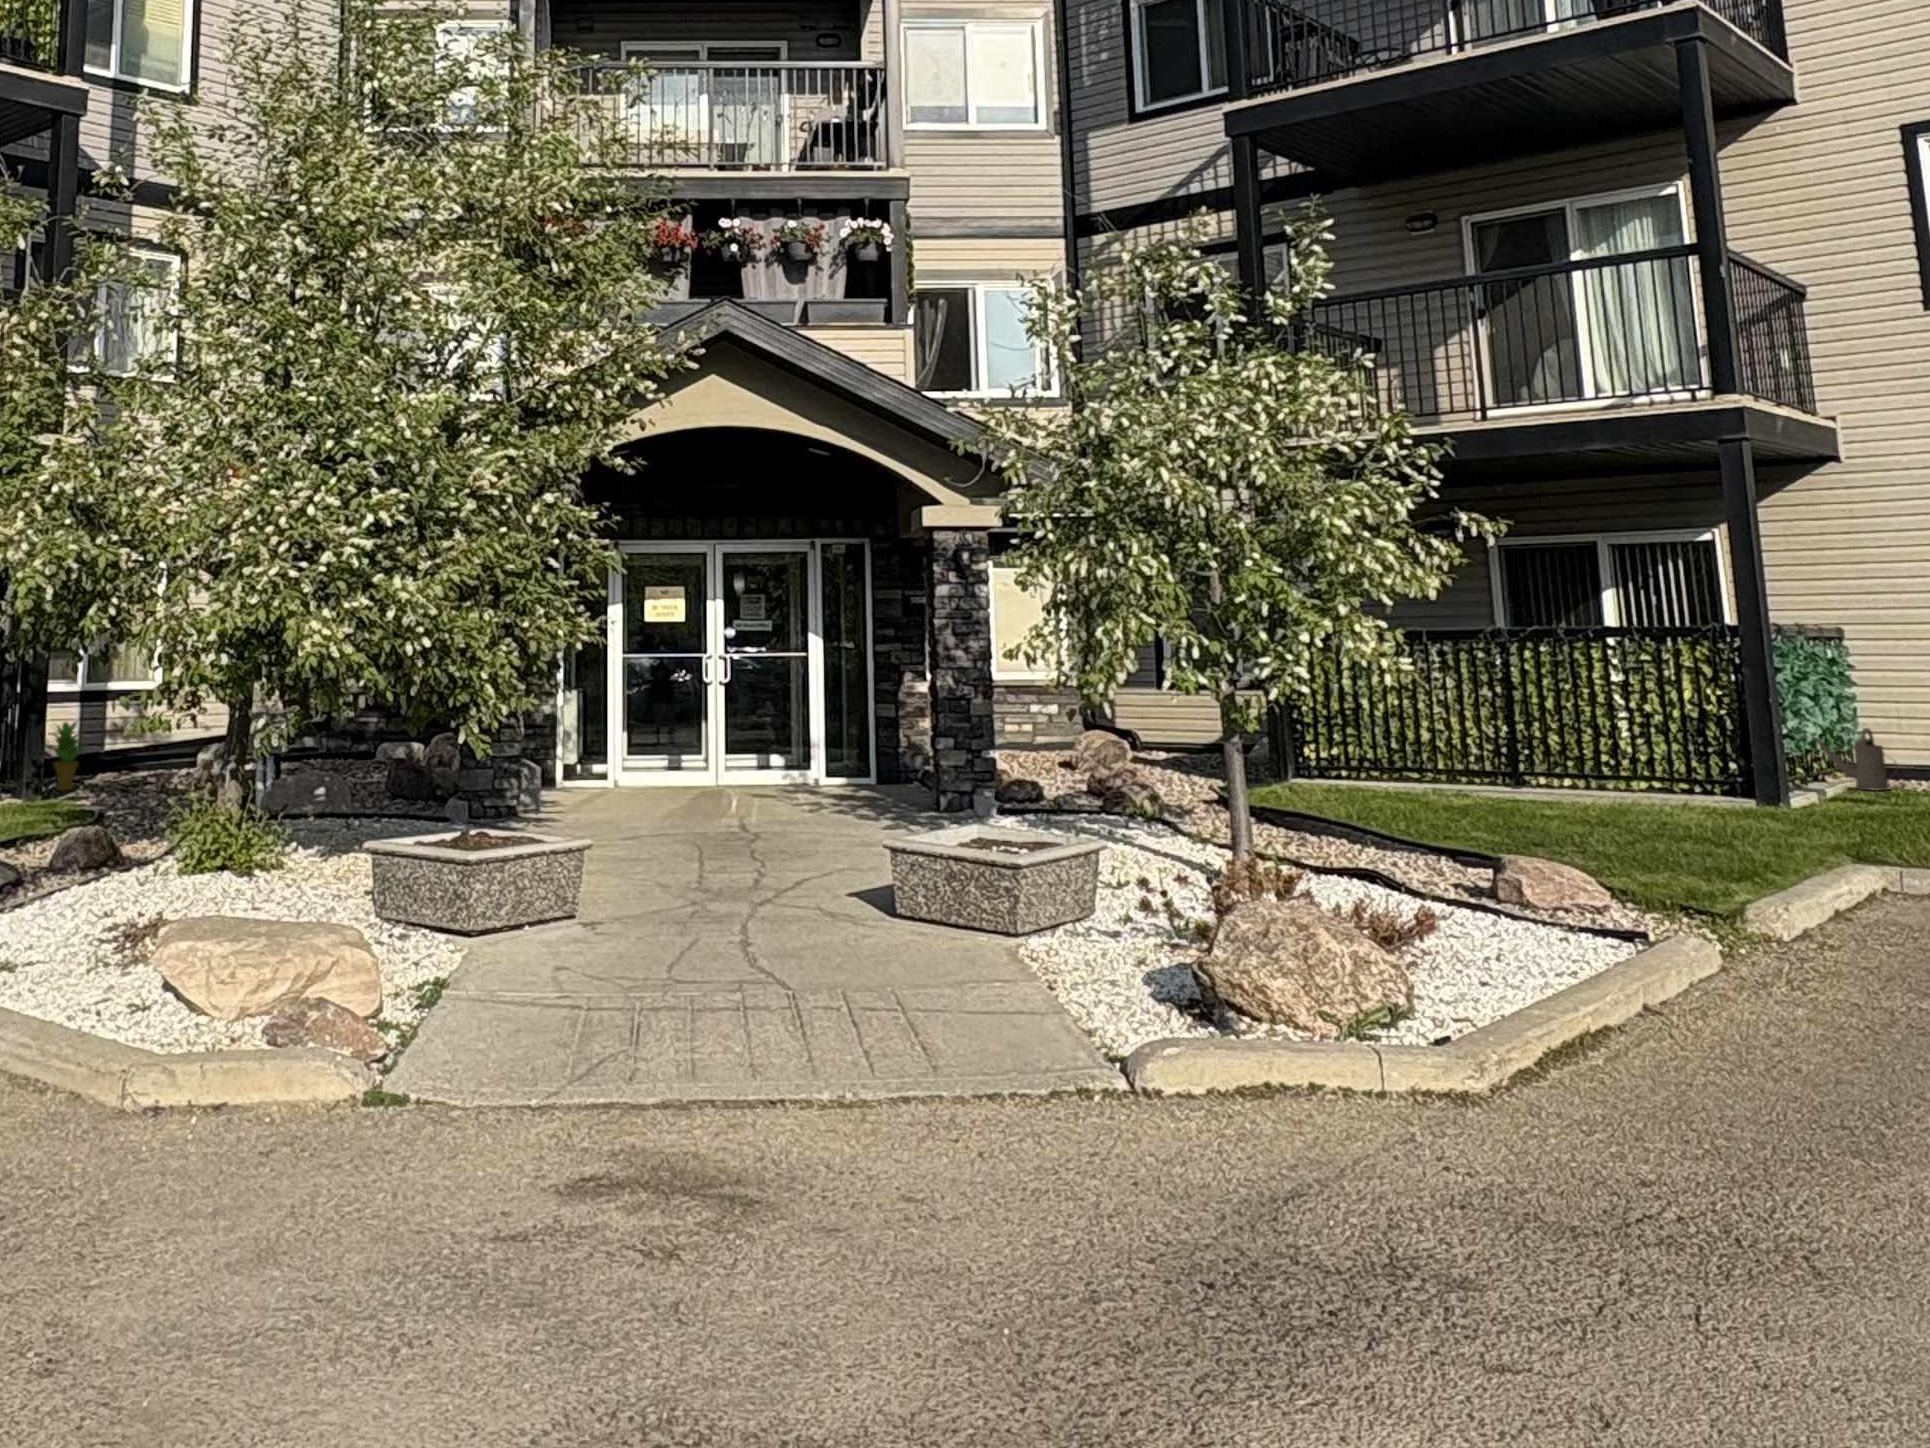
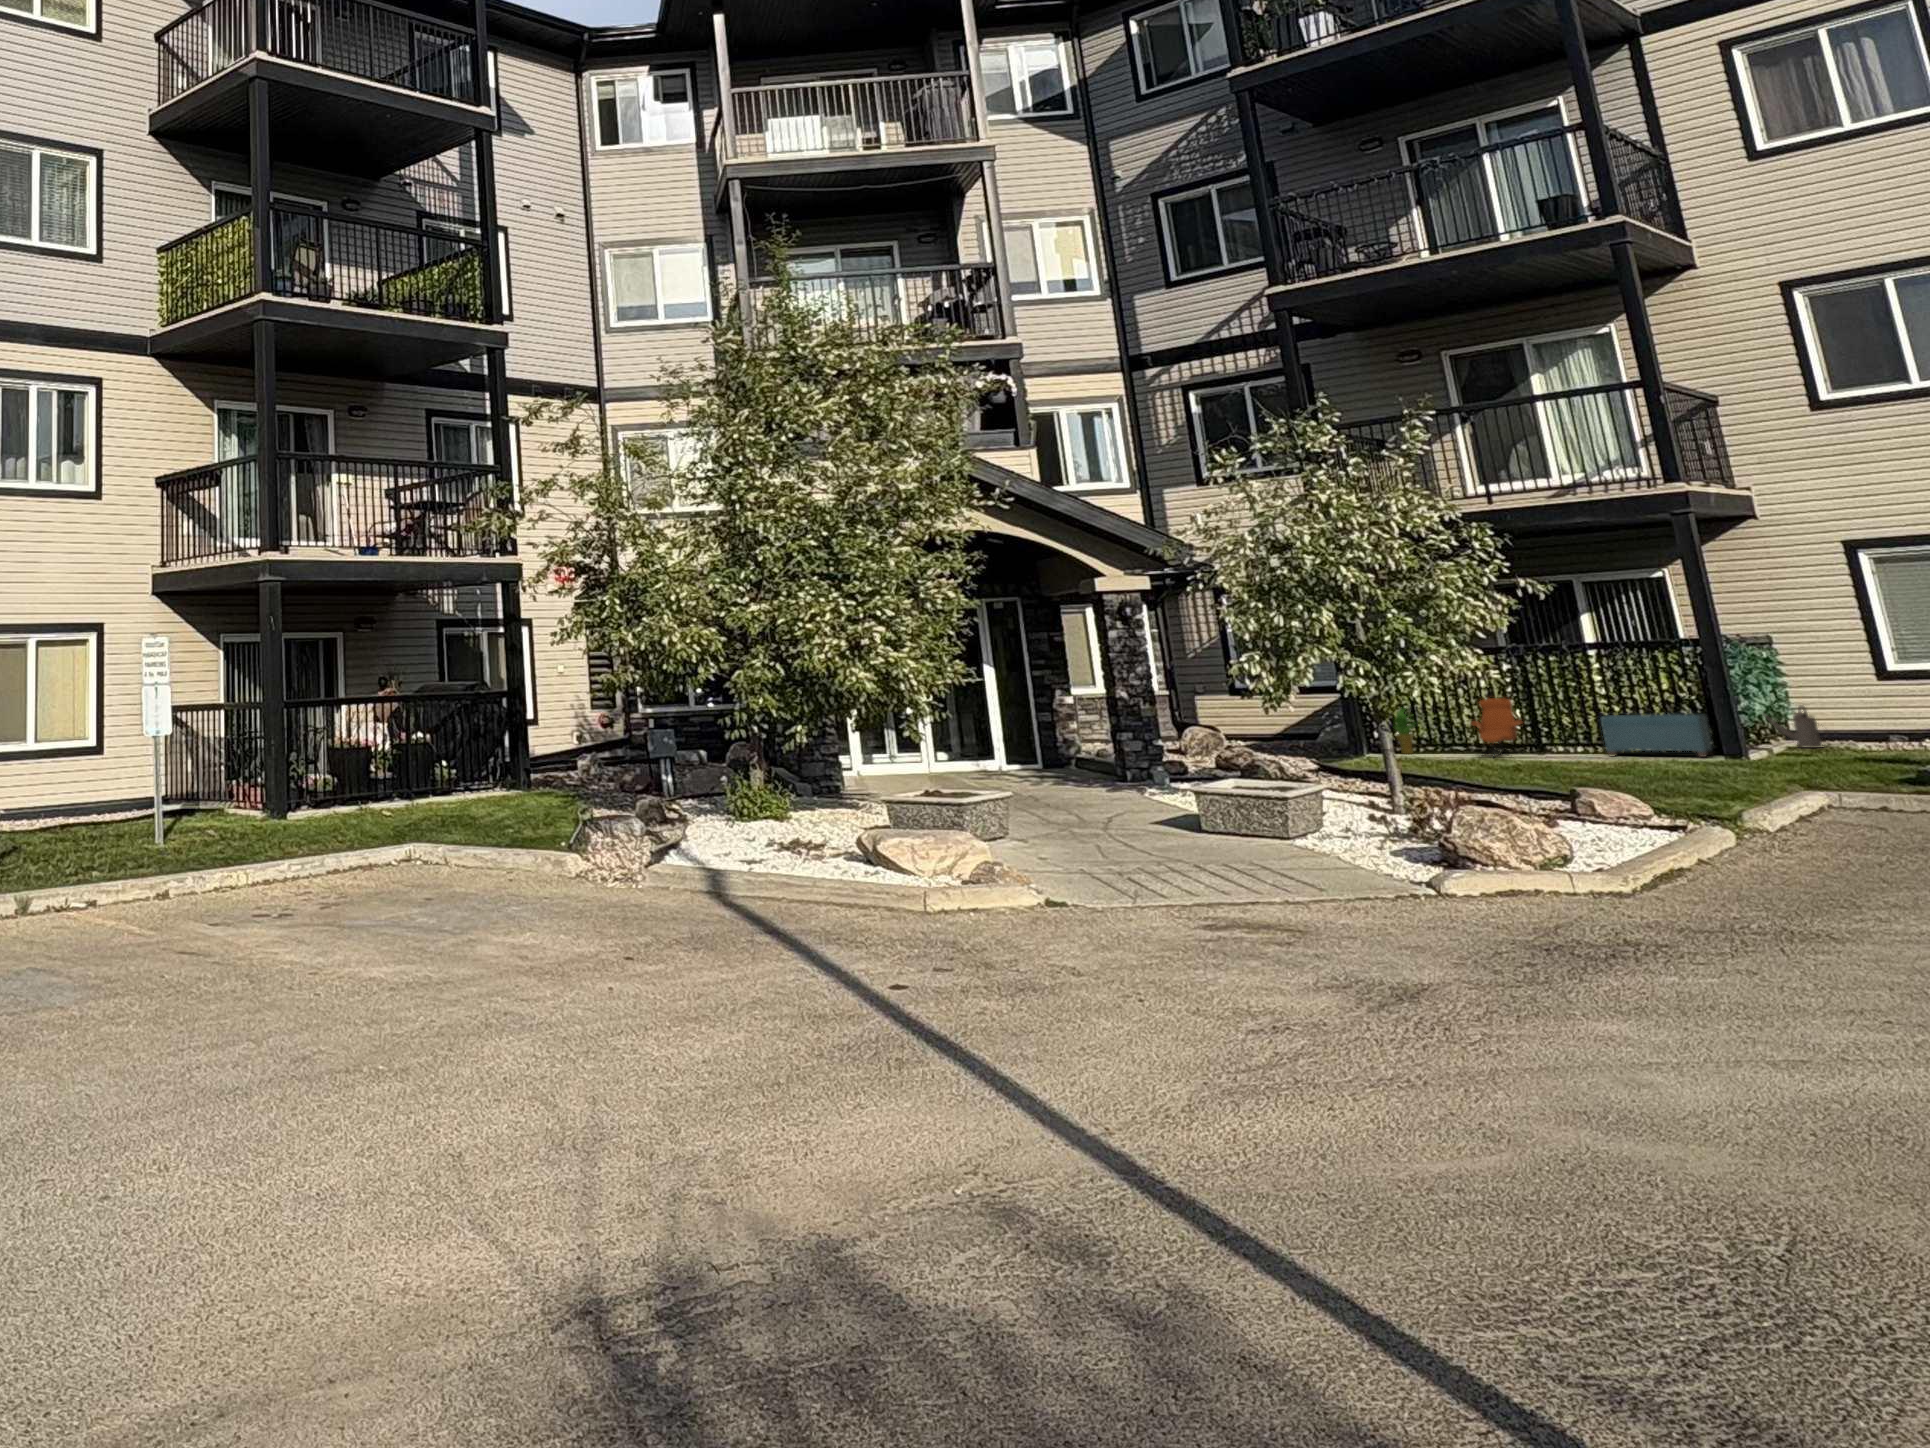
lounge chair: none [1426,704,1497,790] -> present [1471,698,1523,755]
potted plant: present [50,721,84,790] -> present [1393,707,1414,754]
bench: none [1595,734,1742,800] -> present [1601,714,1712,757]

